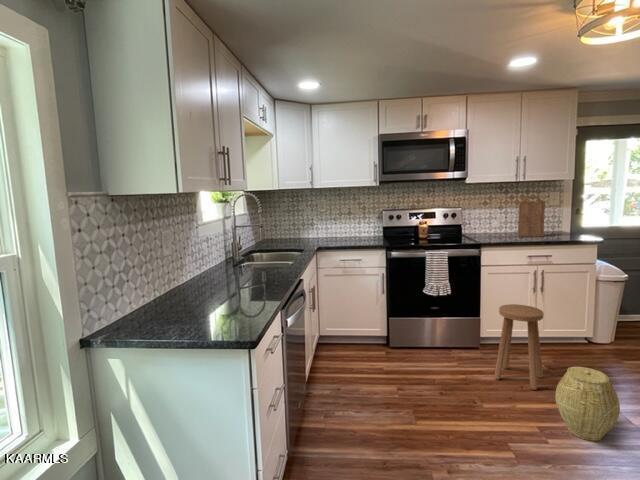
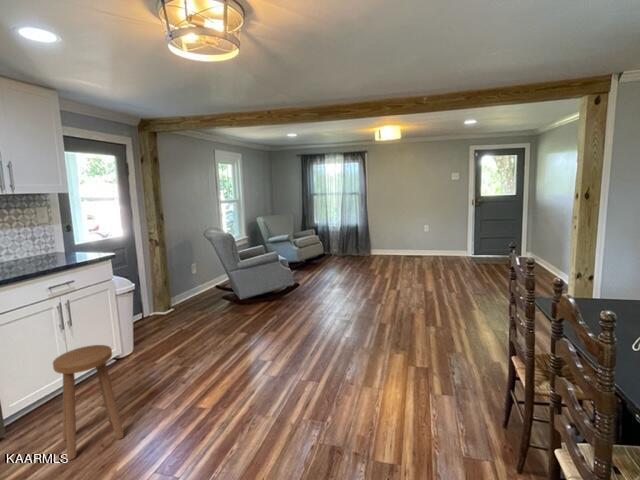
cutting board: present [518,197,545,237] -> none [11,213,51,267]
woven basket: present [555,367,620,441] -> none [164,376,219,450]

